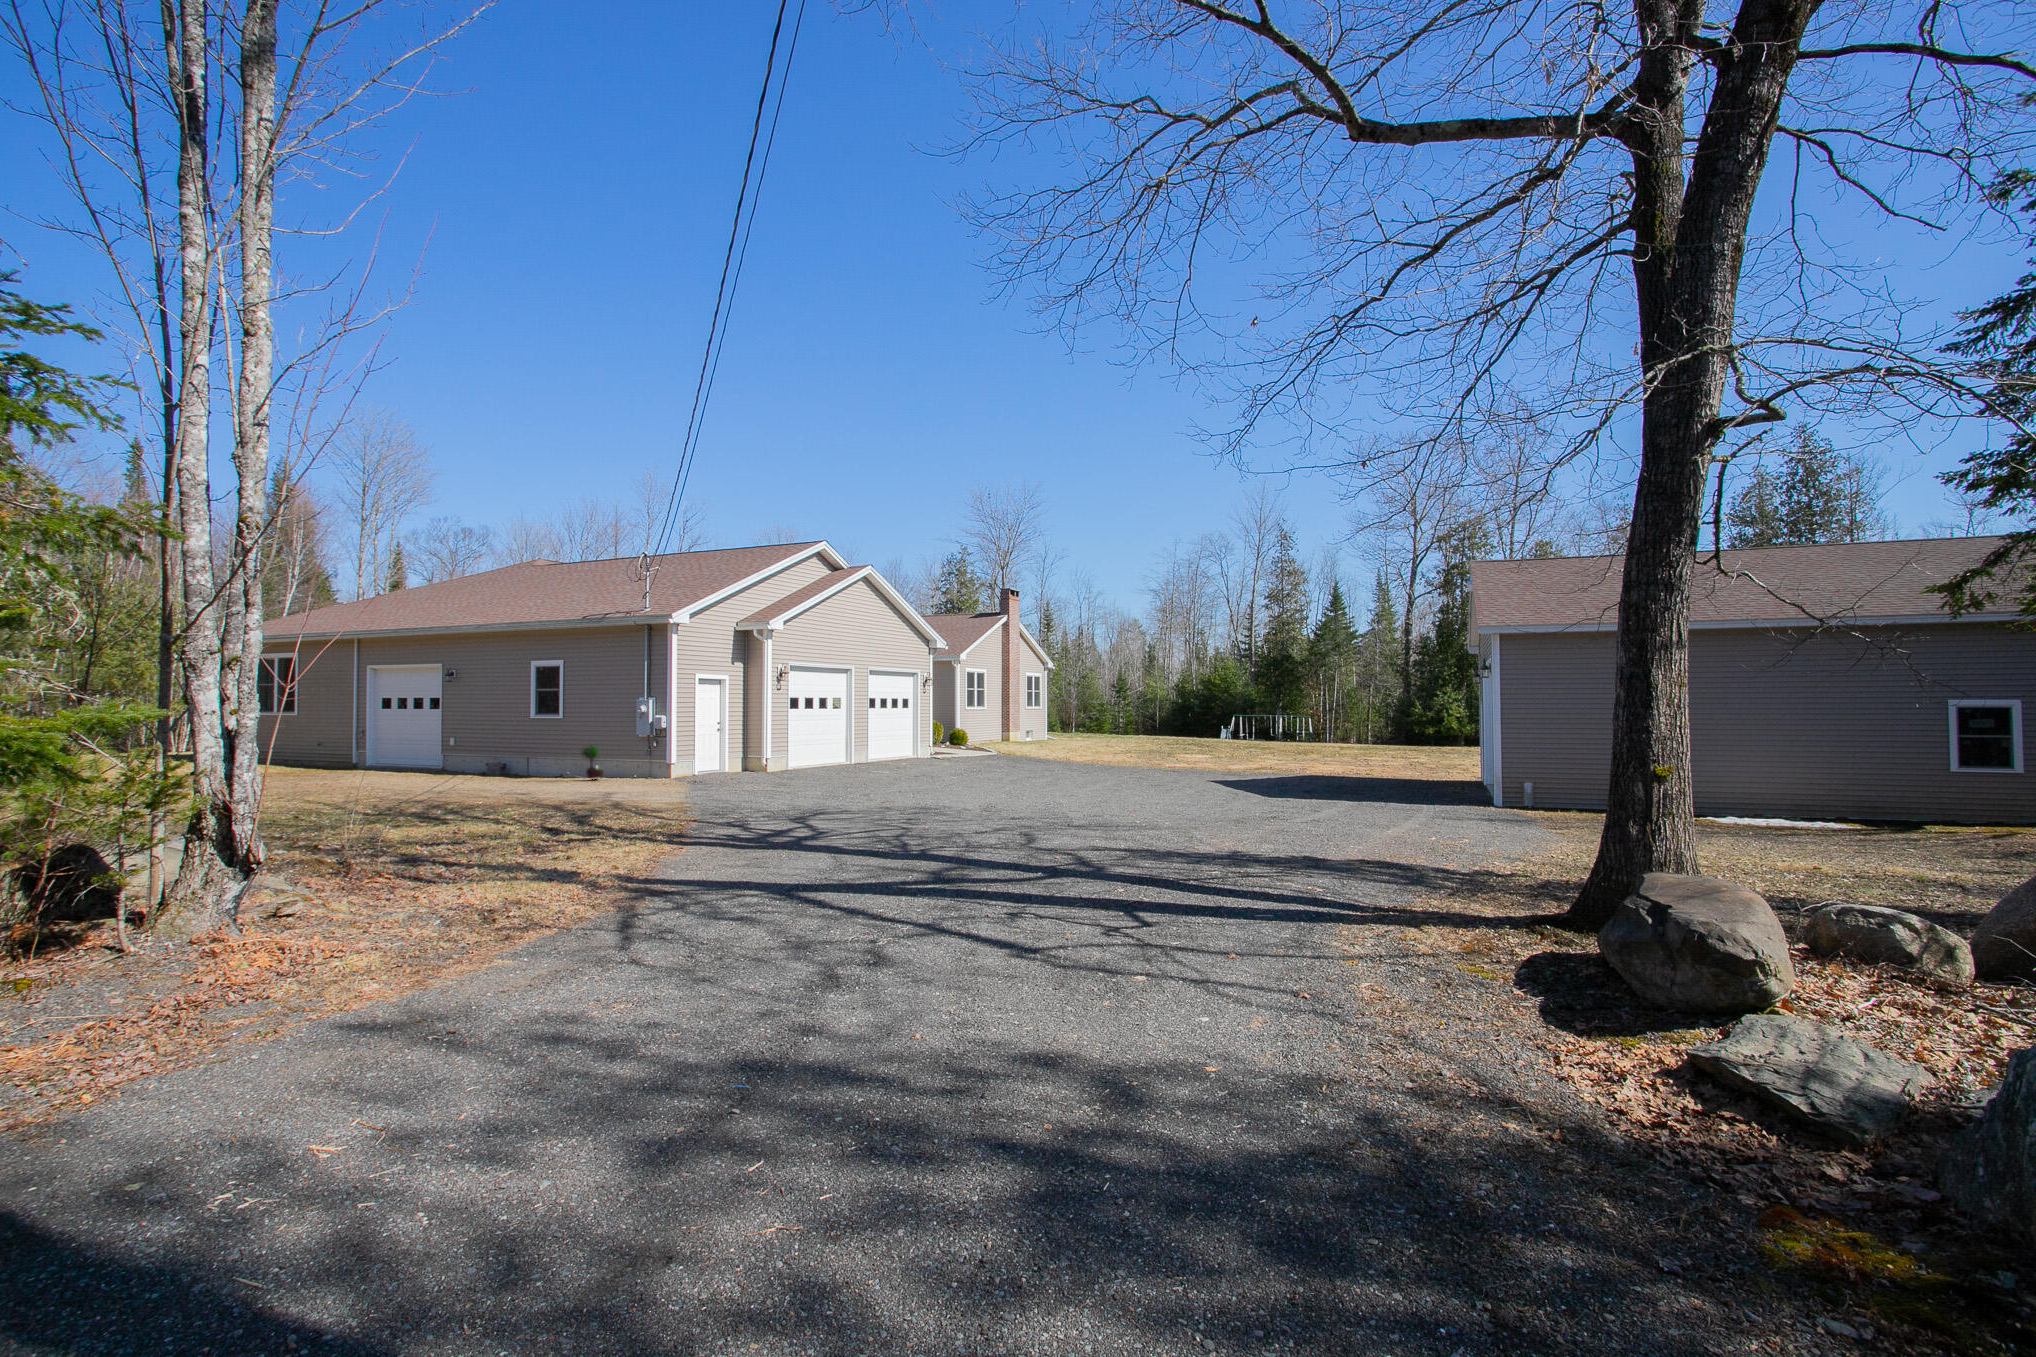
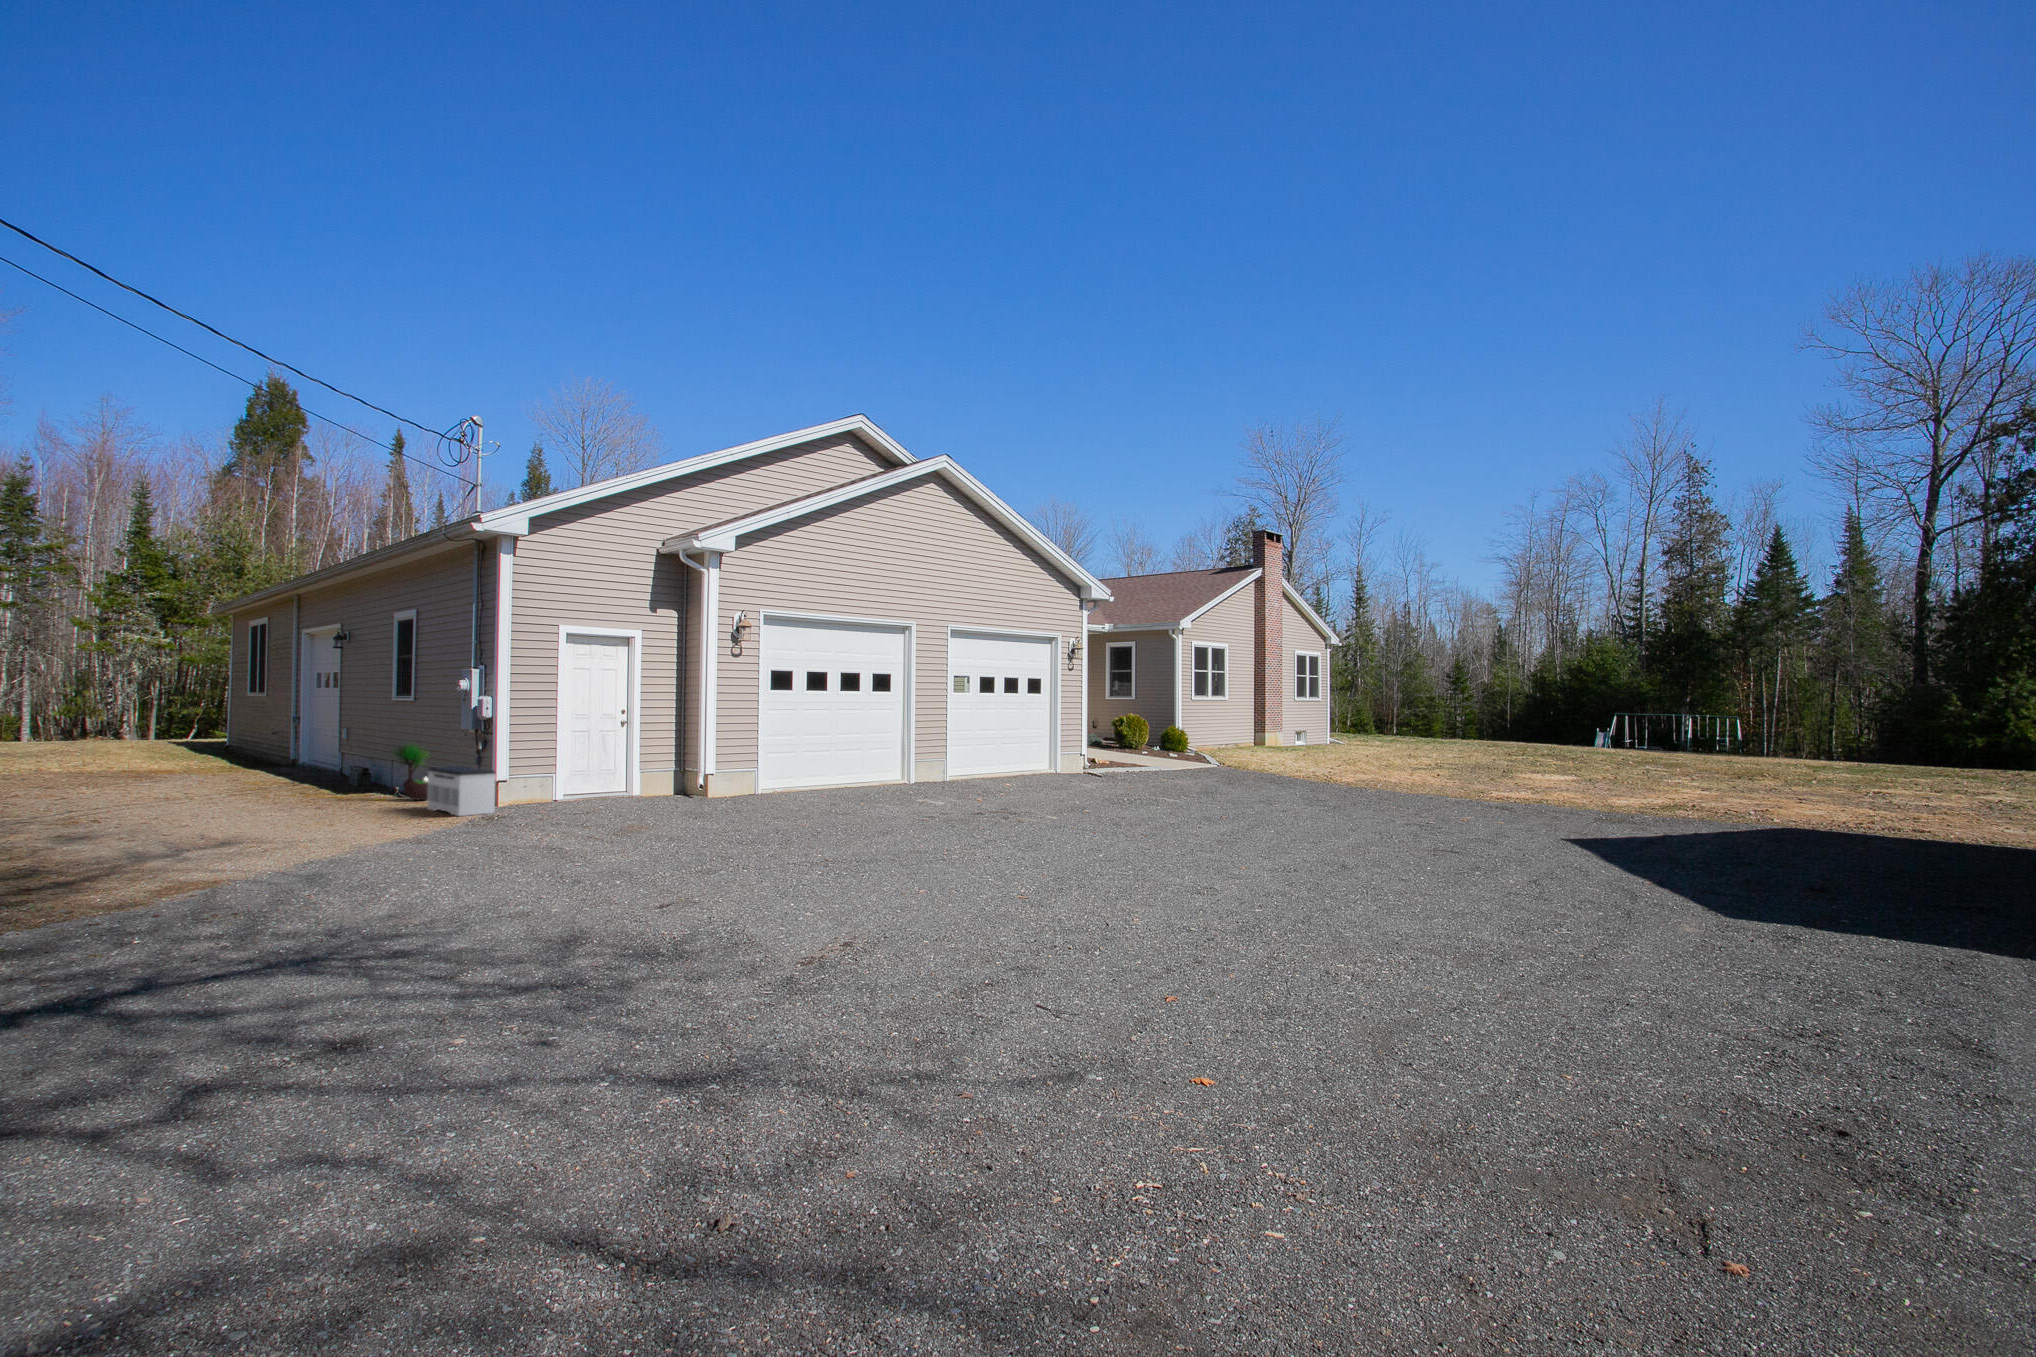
bench: none [627,758,676,784] -> present [427,766,496,816]

